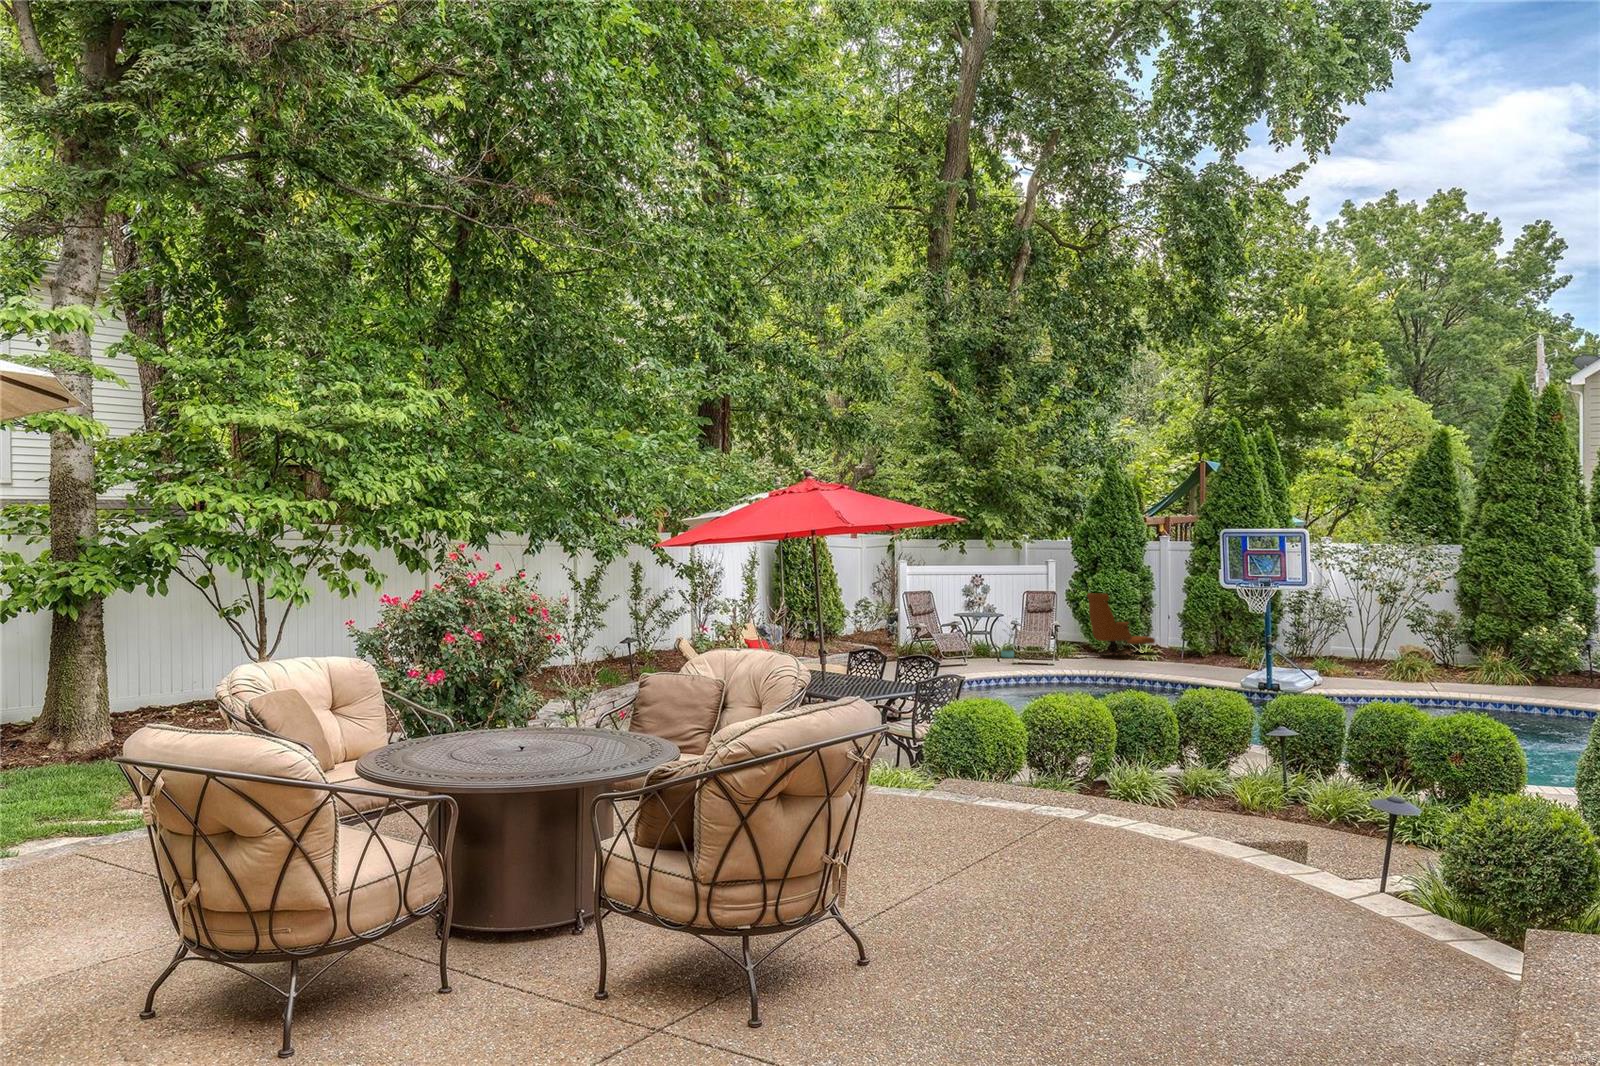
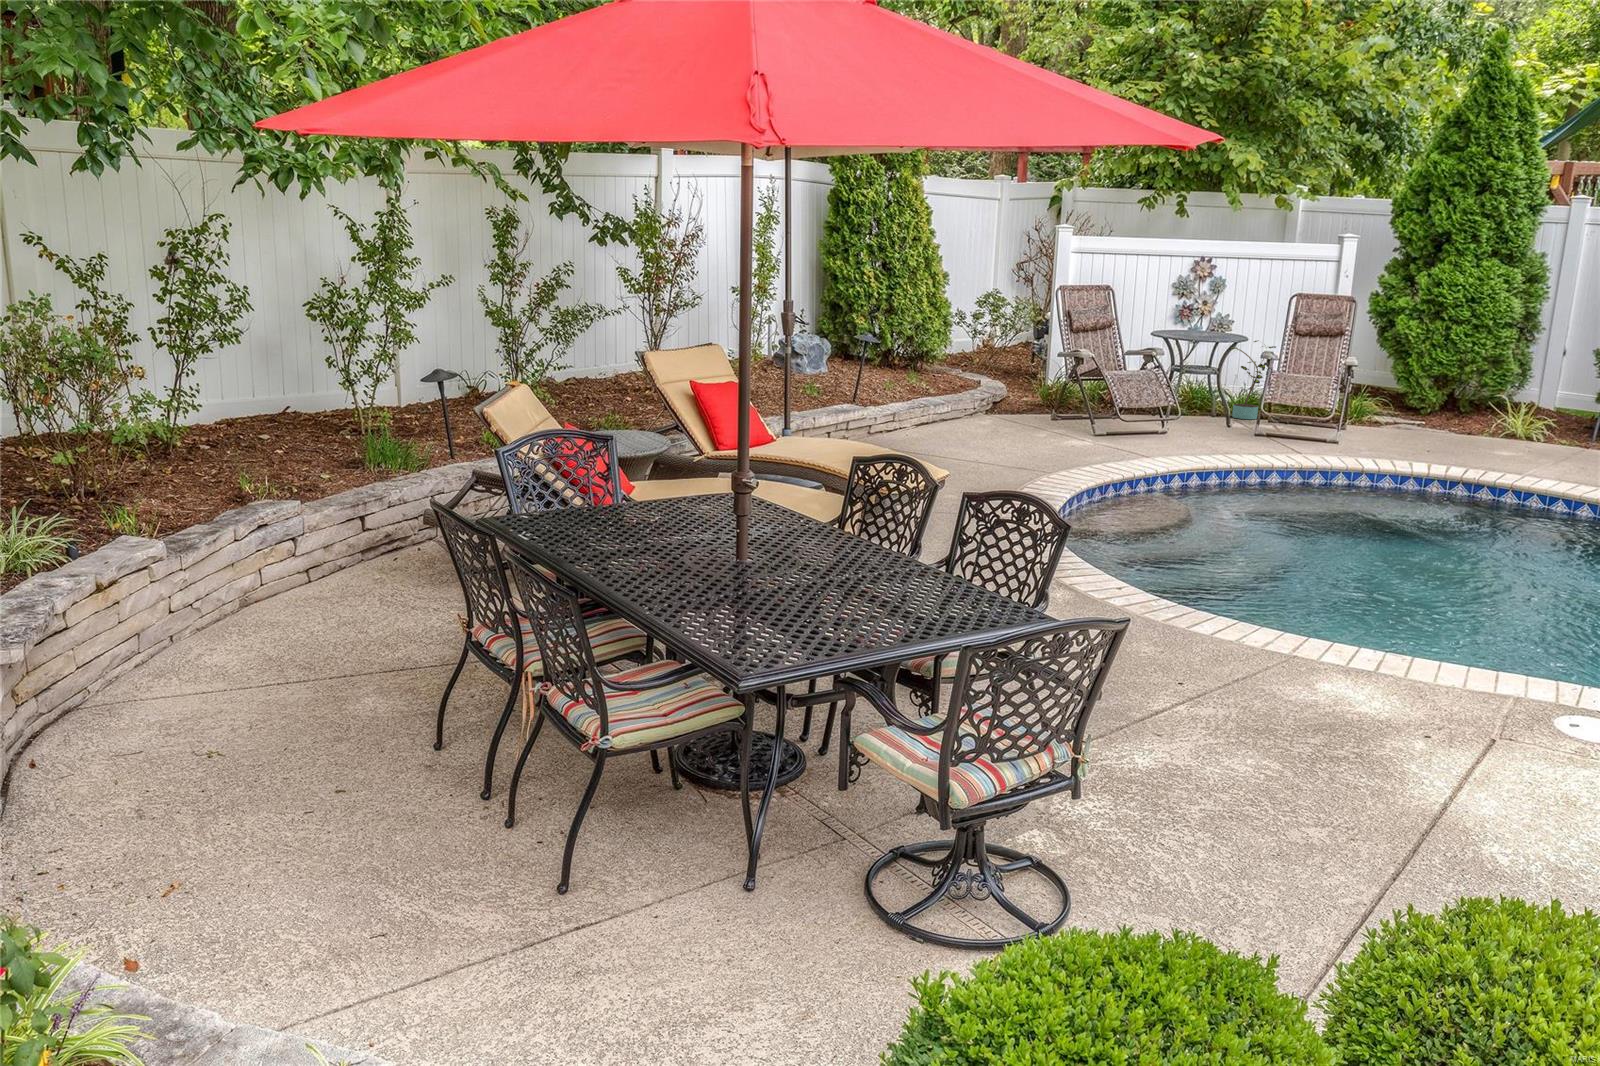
lounge chair: present [1087,593,1155,656] -> none [1416,304,1539,431]

